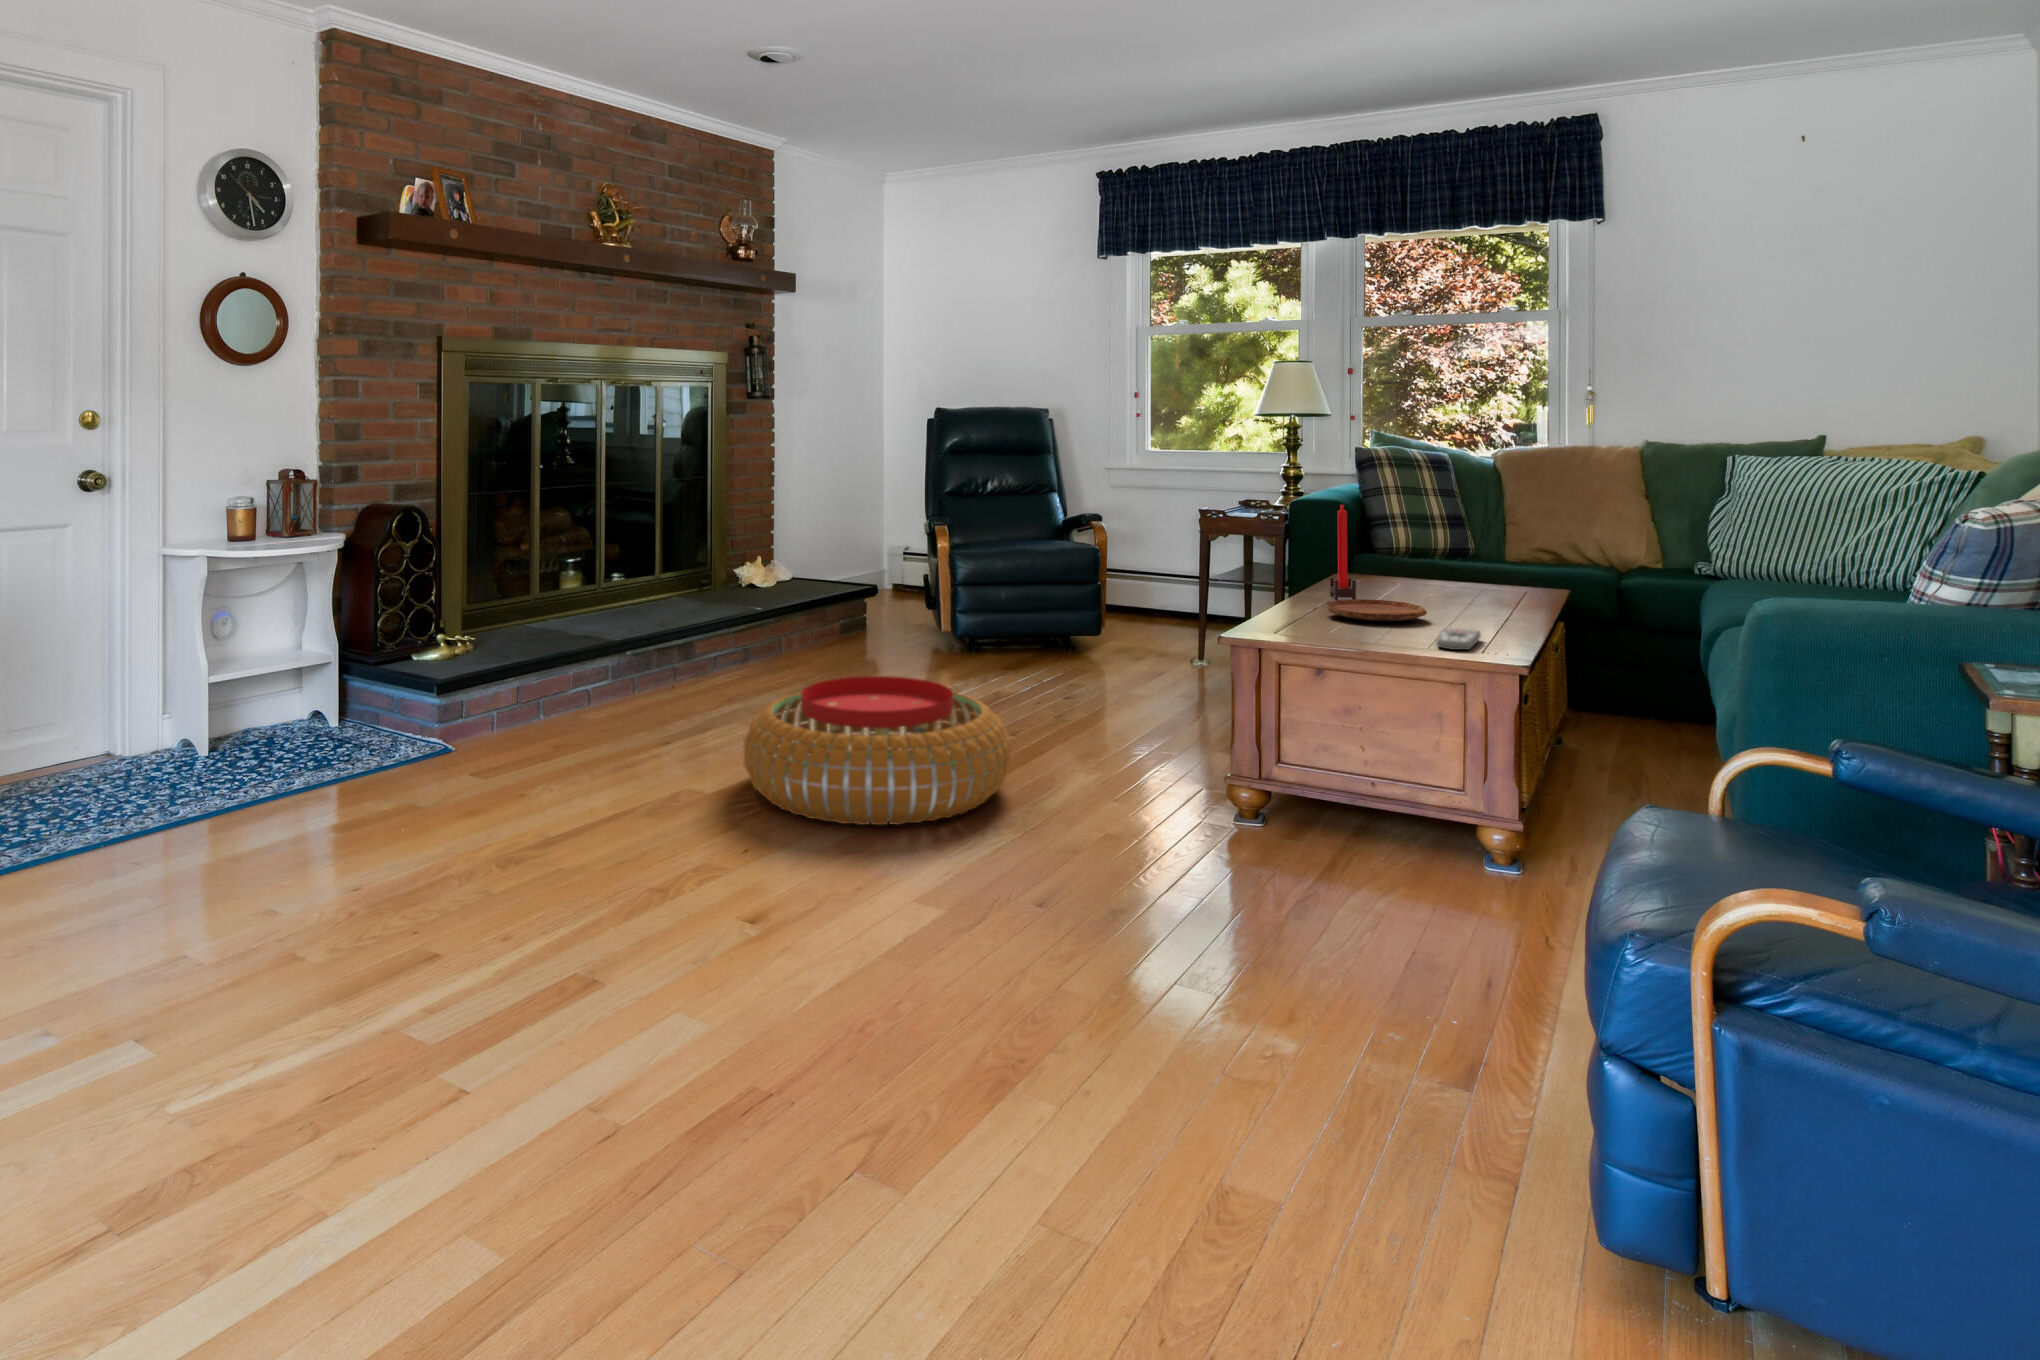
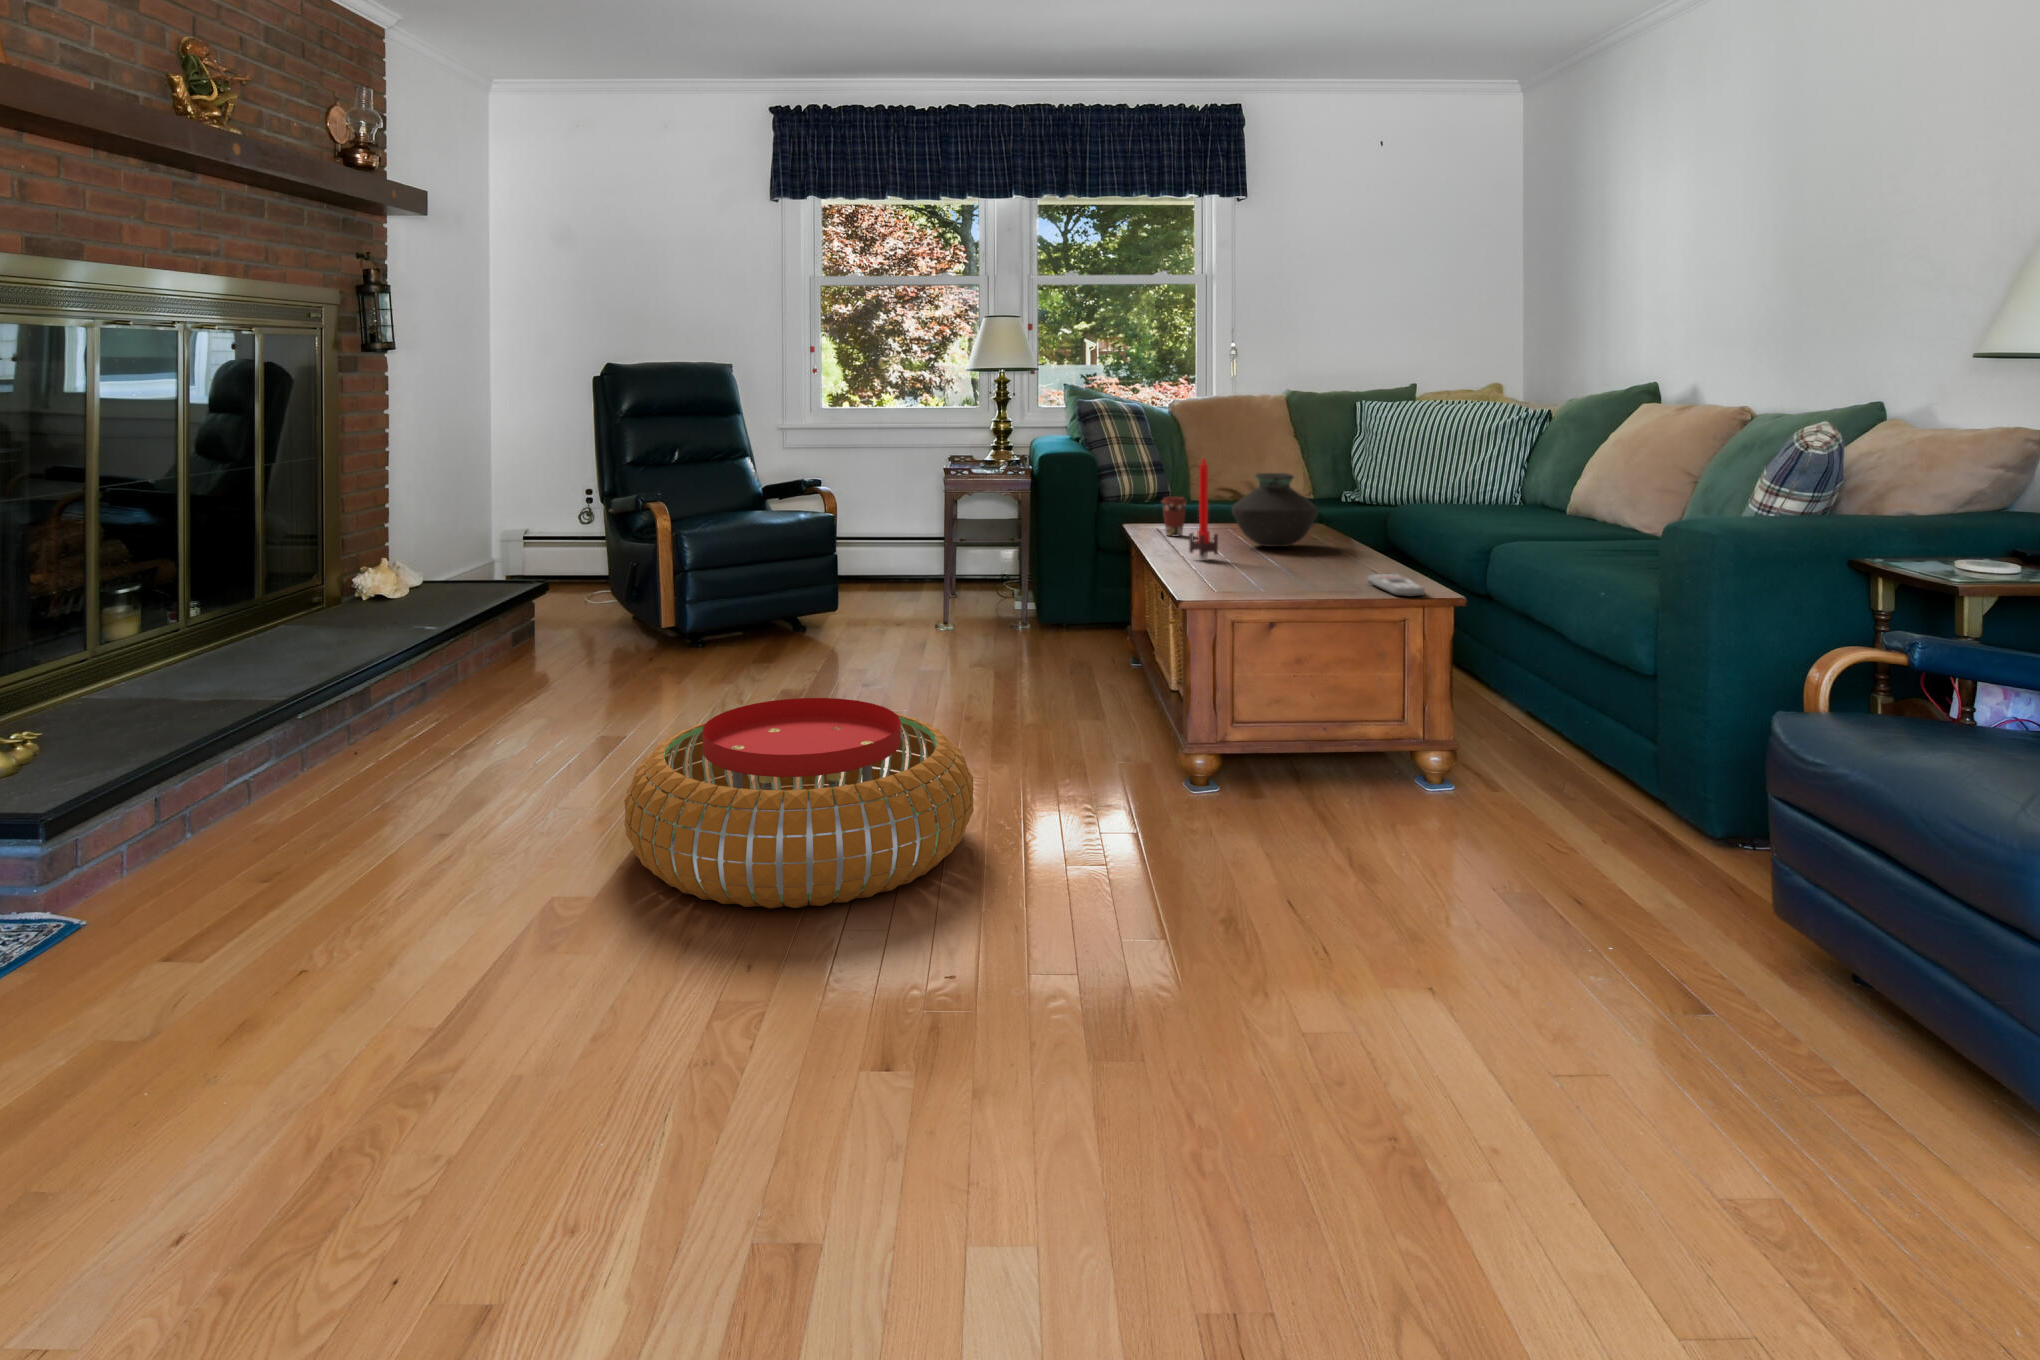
vase: none [1407,524,1502,601] -> present [1232,473,1318,547]
coffee cup: none [1367,545,1395,585] -> present [1162,497,1187,536]
tray: present [1325,599,1427,621] -> none [1219,552,1316,574]

